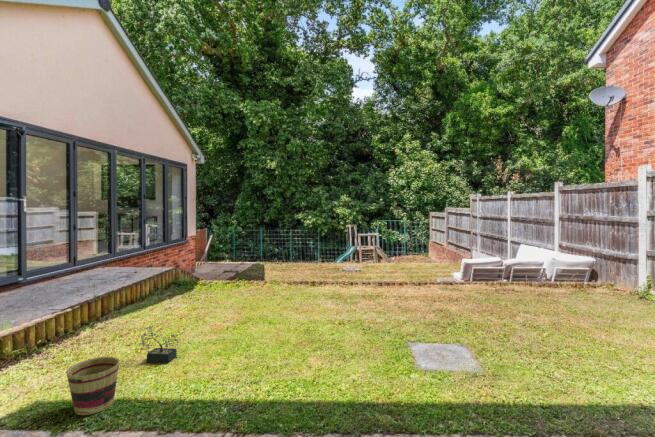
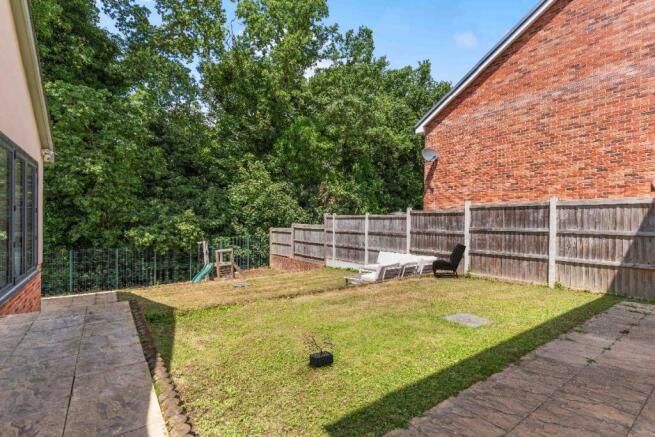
lounge chair: none [566,237,637,294] -> present [432,244,466,278]
basket: present [66,357,119,415] -> none [347,352,384,400]

